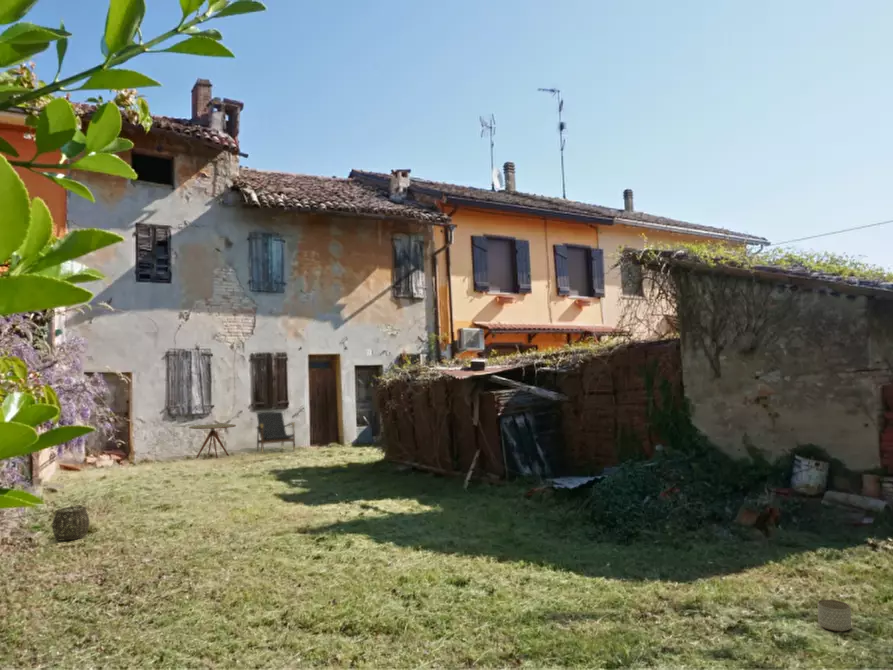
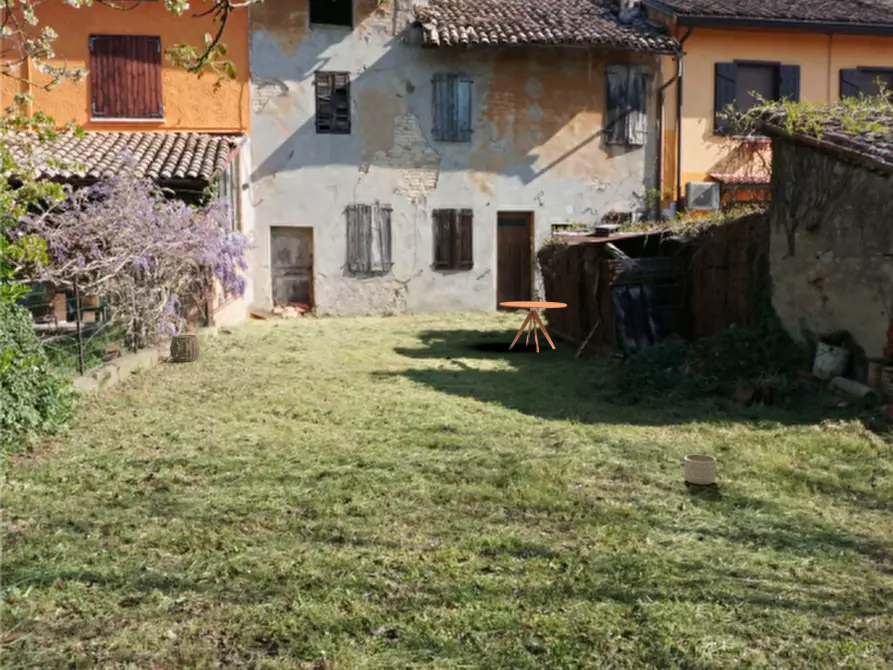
lounge chair: present [257,412,295,451] -> none [435,273,473,316]
round table: present [189,424,236,458] -> present [500,302,567,352]

